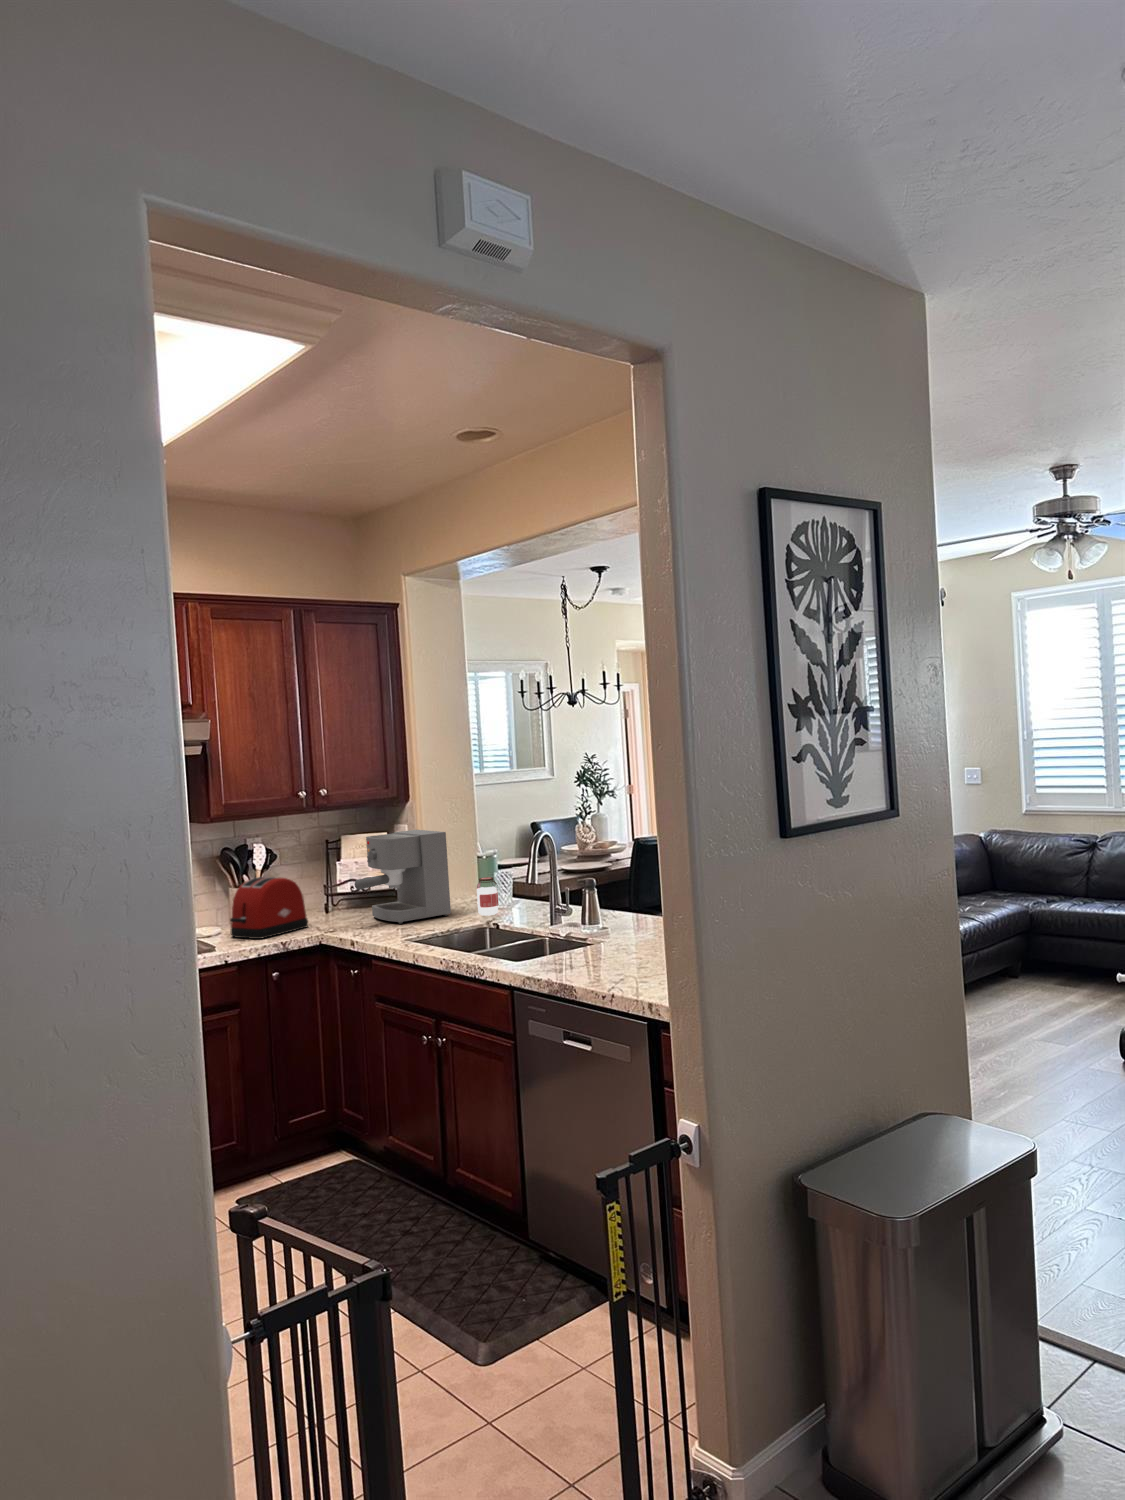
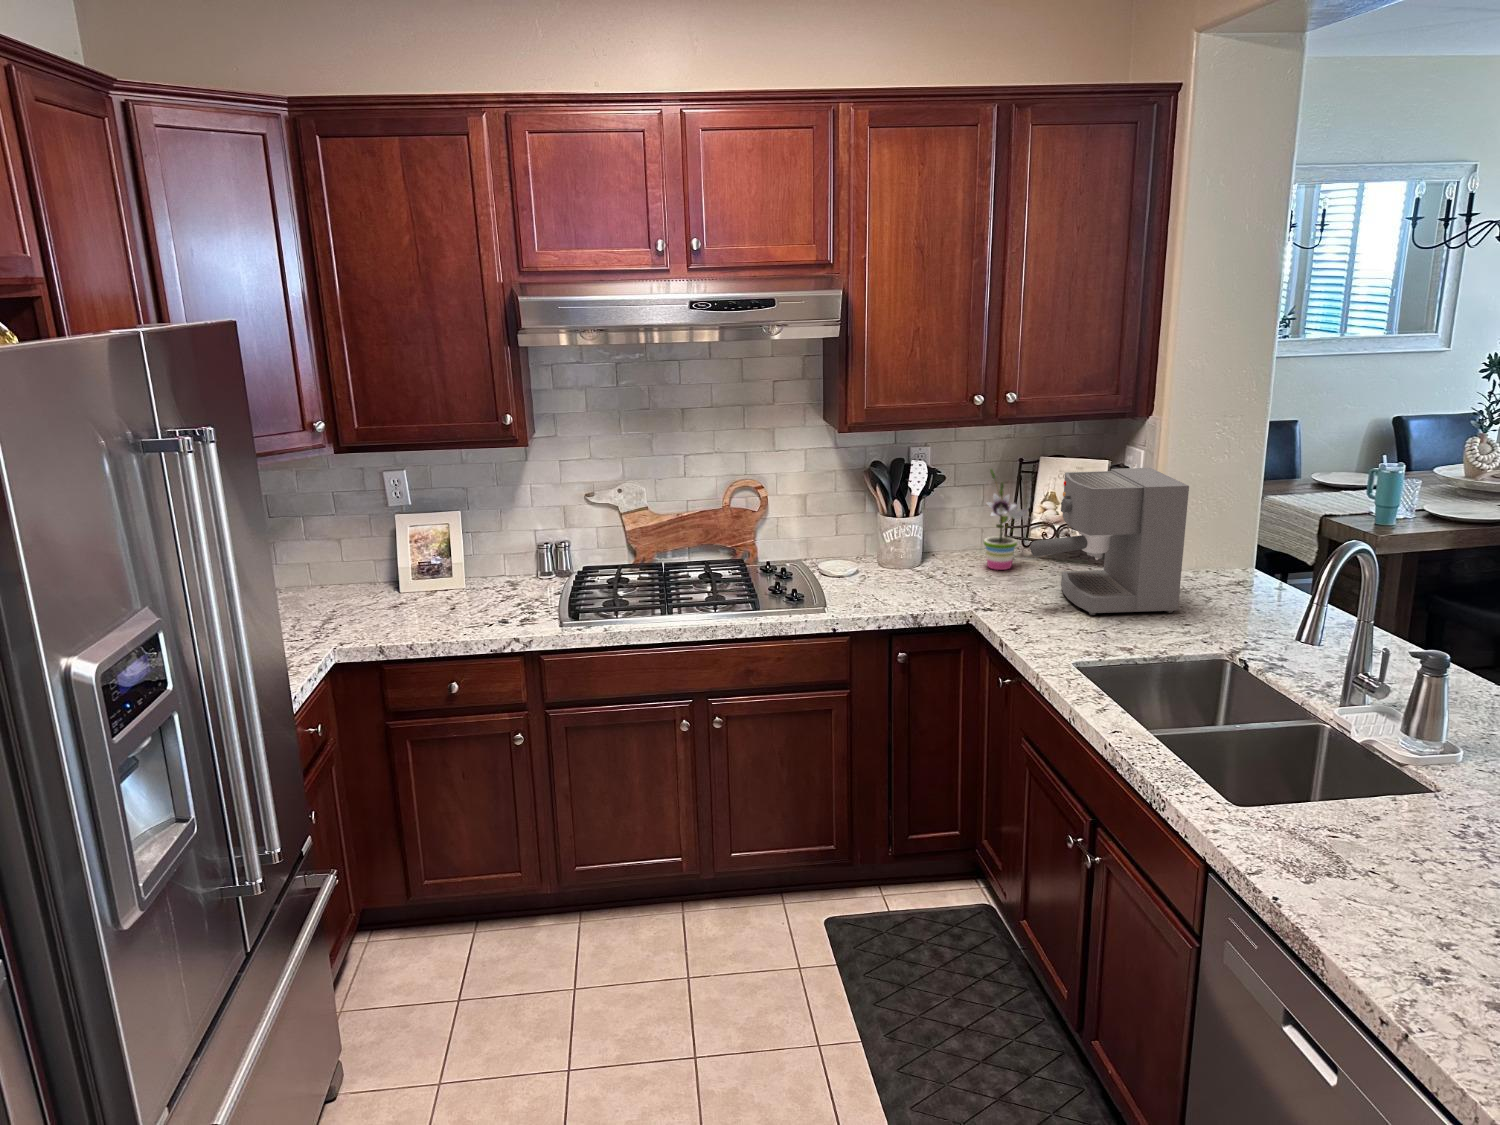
potted plant: none [309,846,342,917] -> present [984,469,1028,570]
toaster: present [230,877,308,939] -> none [857,510,966,600]
jar: present [477,877,499,916] -> none [1221,568,1264,632]

